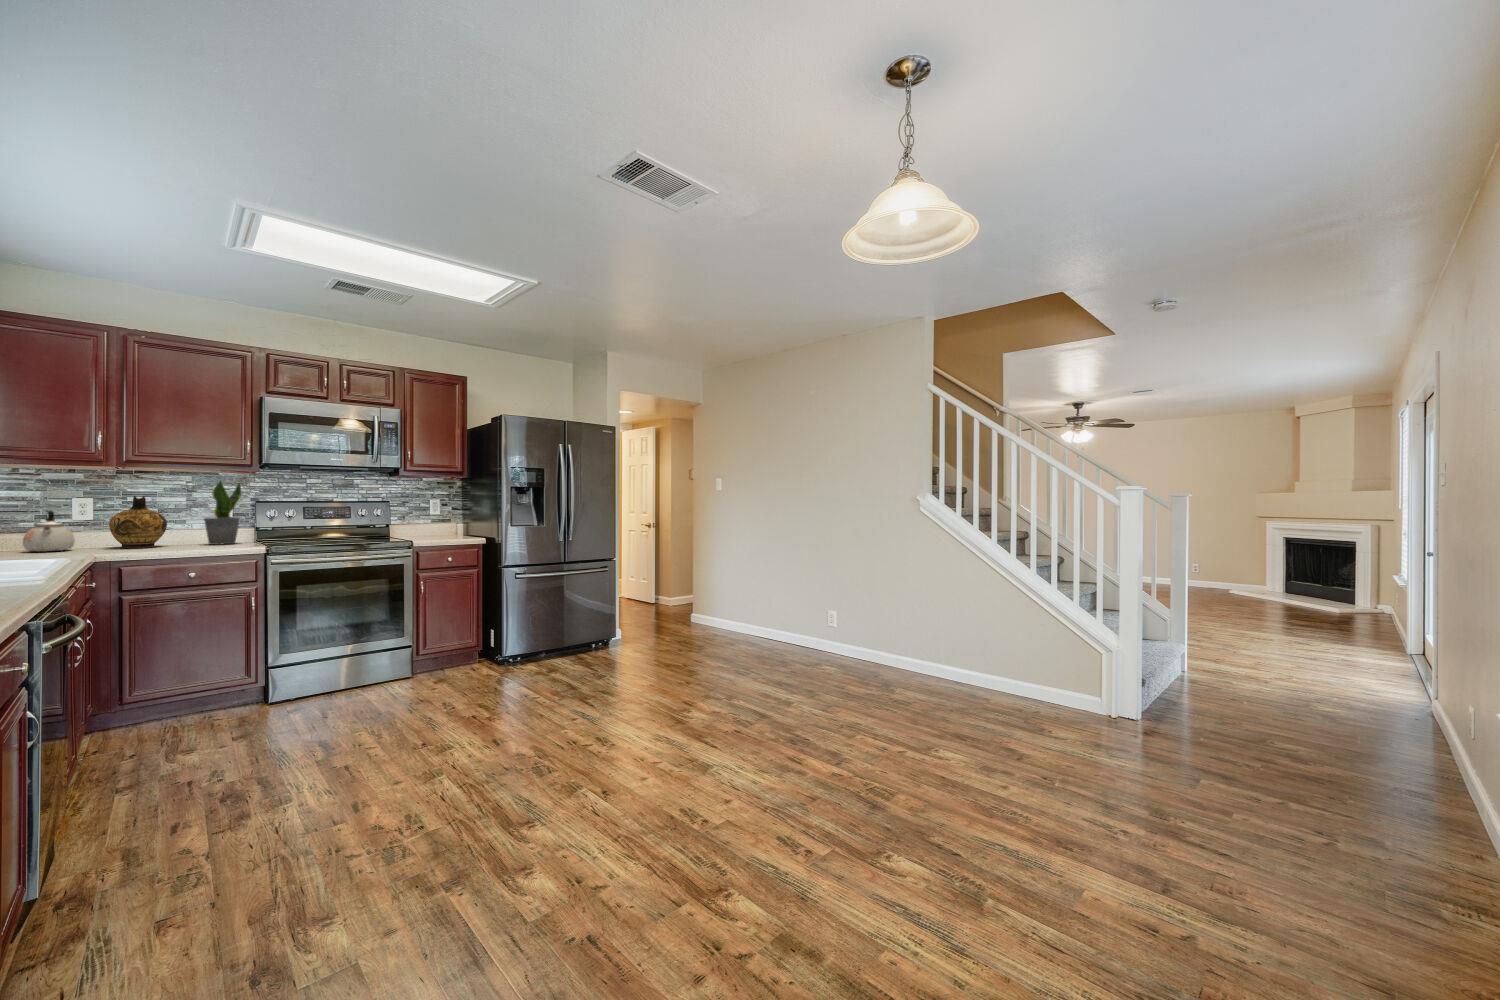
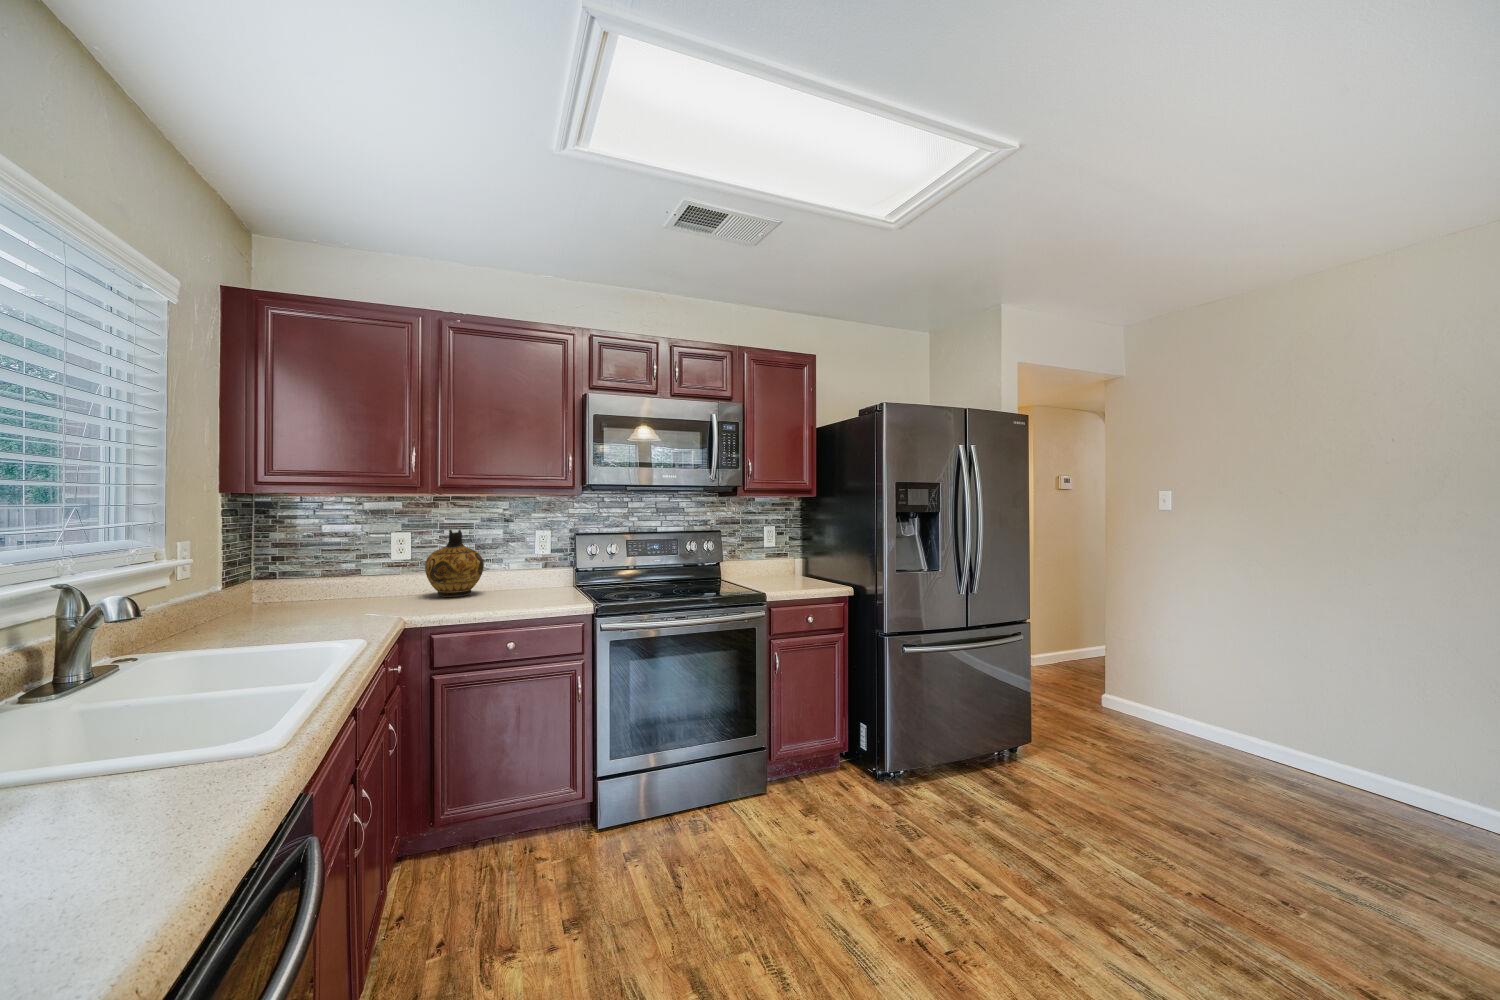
potted plant: present [204,480,241,545] -> none [521,506,561,592]
kettle: present [22,511,75,552] -> none [339,550,390,603]

